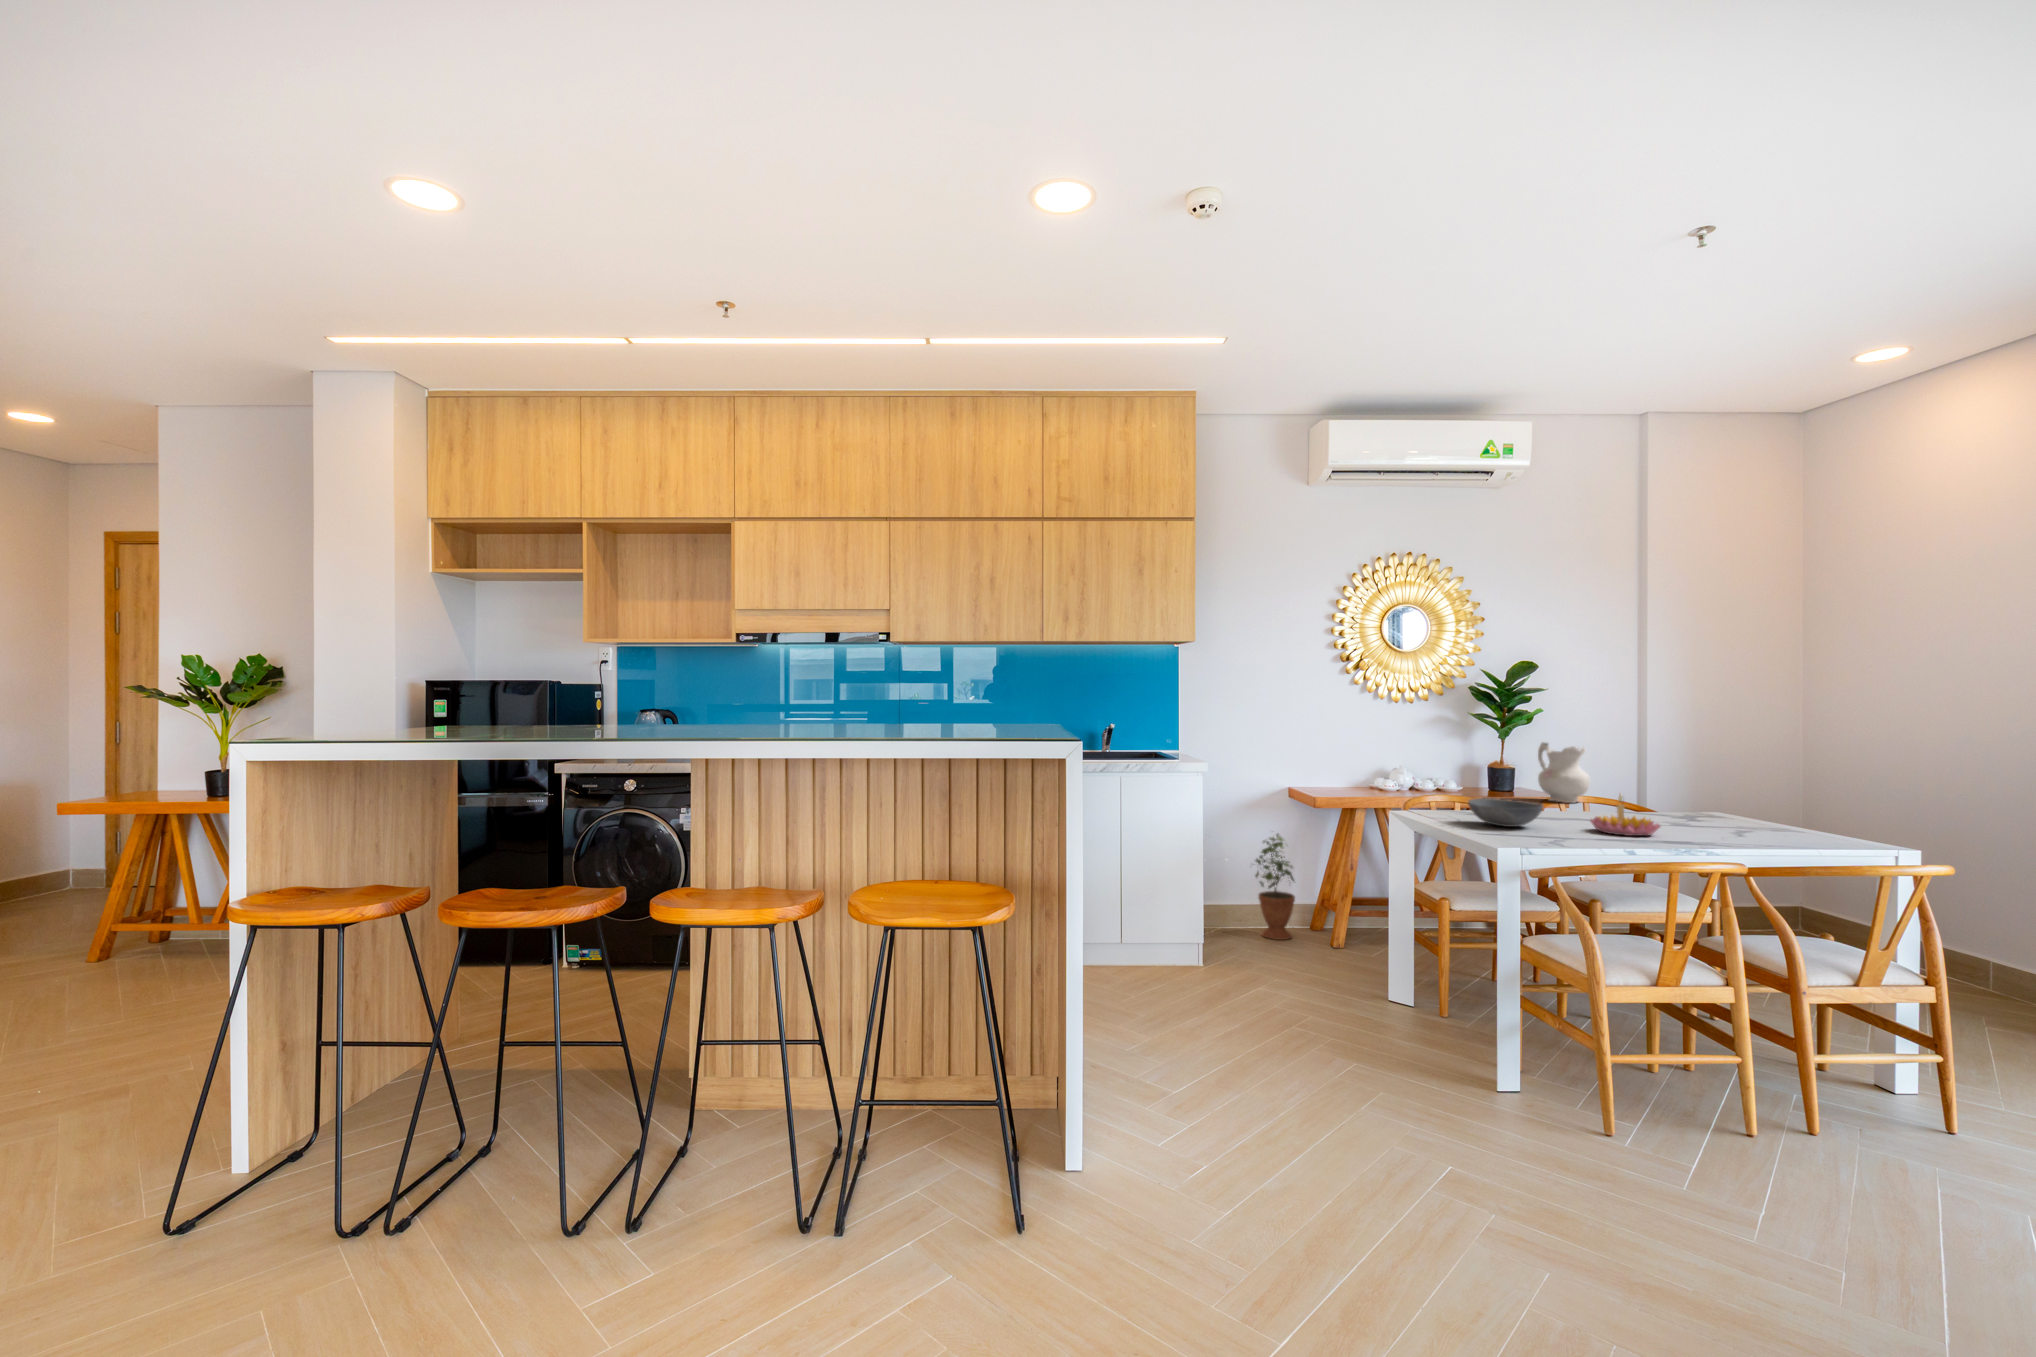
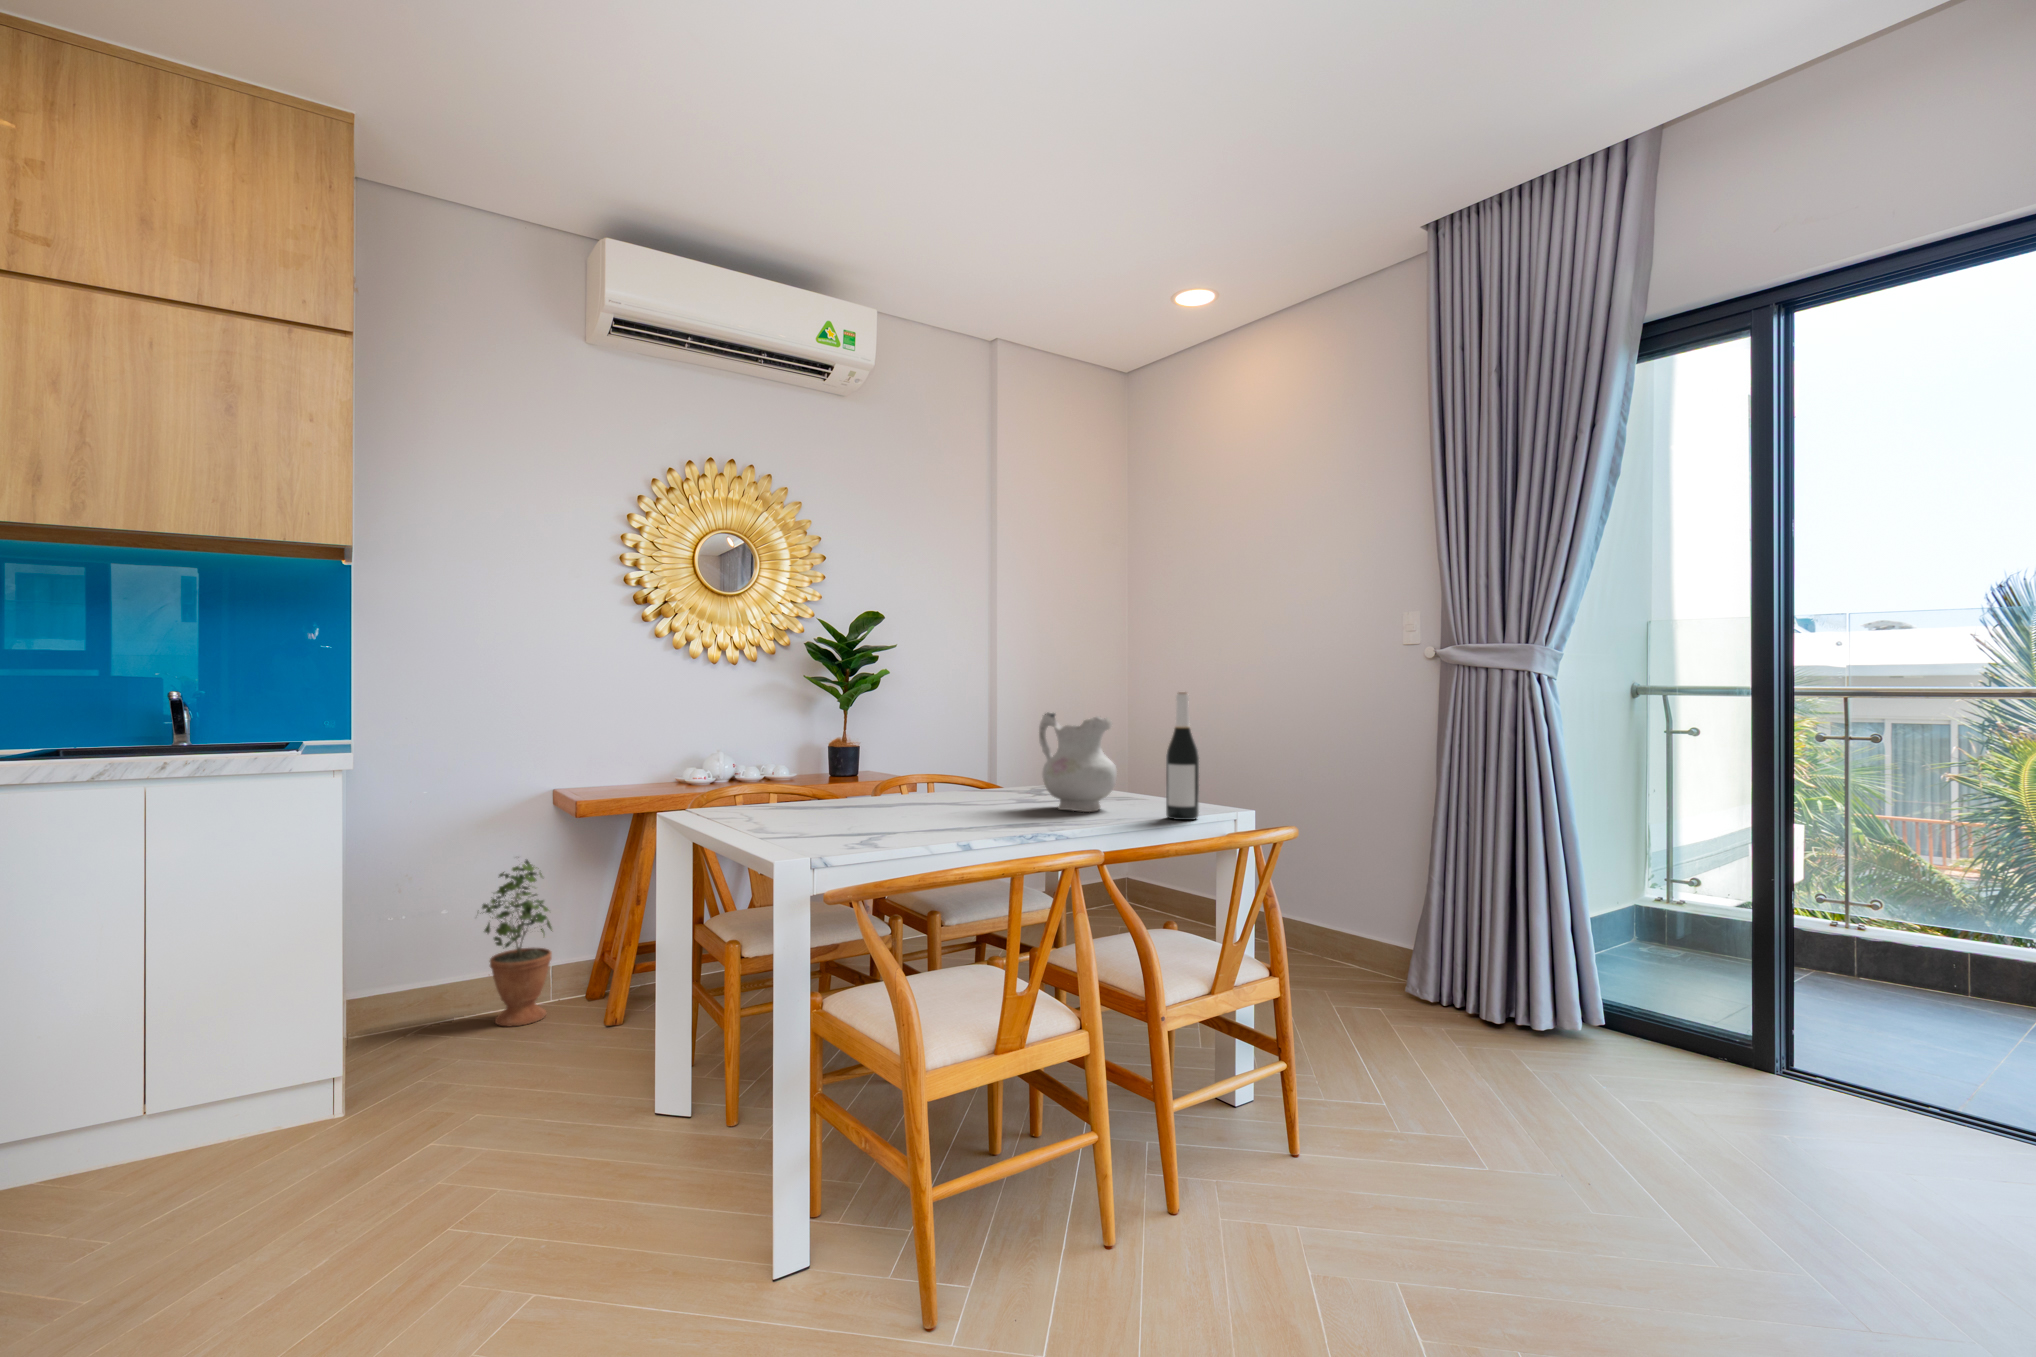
ceramic pitcher: present [1538,742,1590,803] -> present [1039,713,1117,812]
wine bottle: none [1814,748,1848,851] -> present [1166,692,1199,820]
candle holder: present [1590,794,1660,836] -> none [925,762,1008,823]
bowl: present [1468,798,1543,827] -> none [763,782,867,824]

